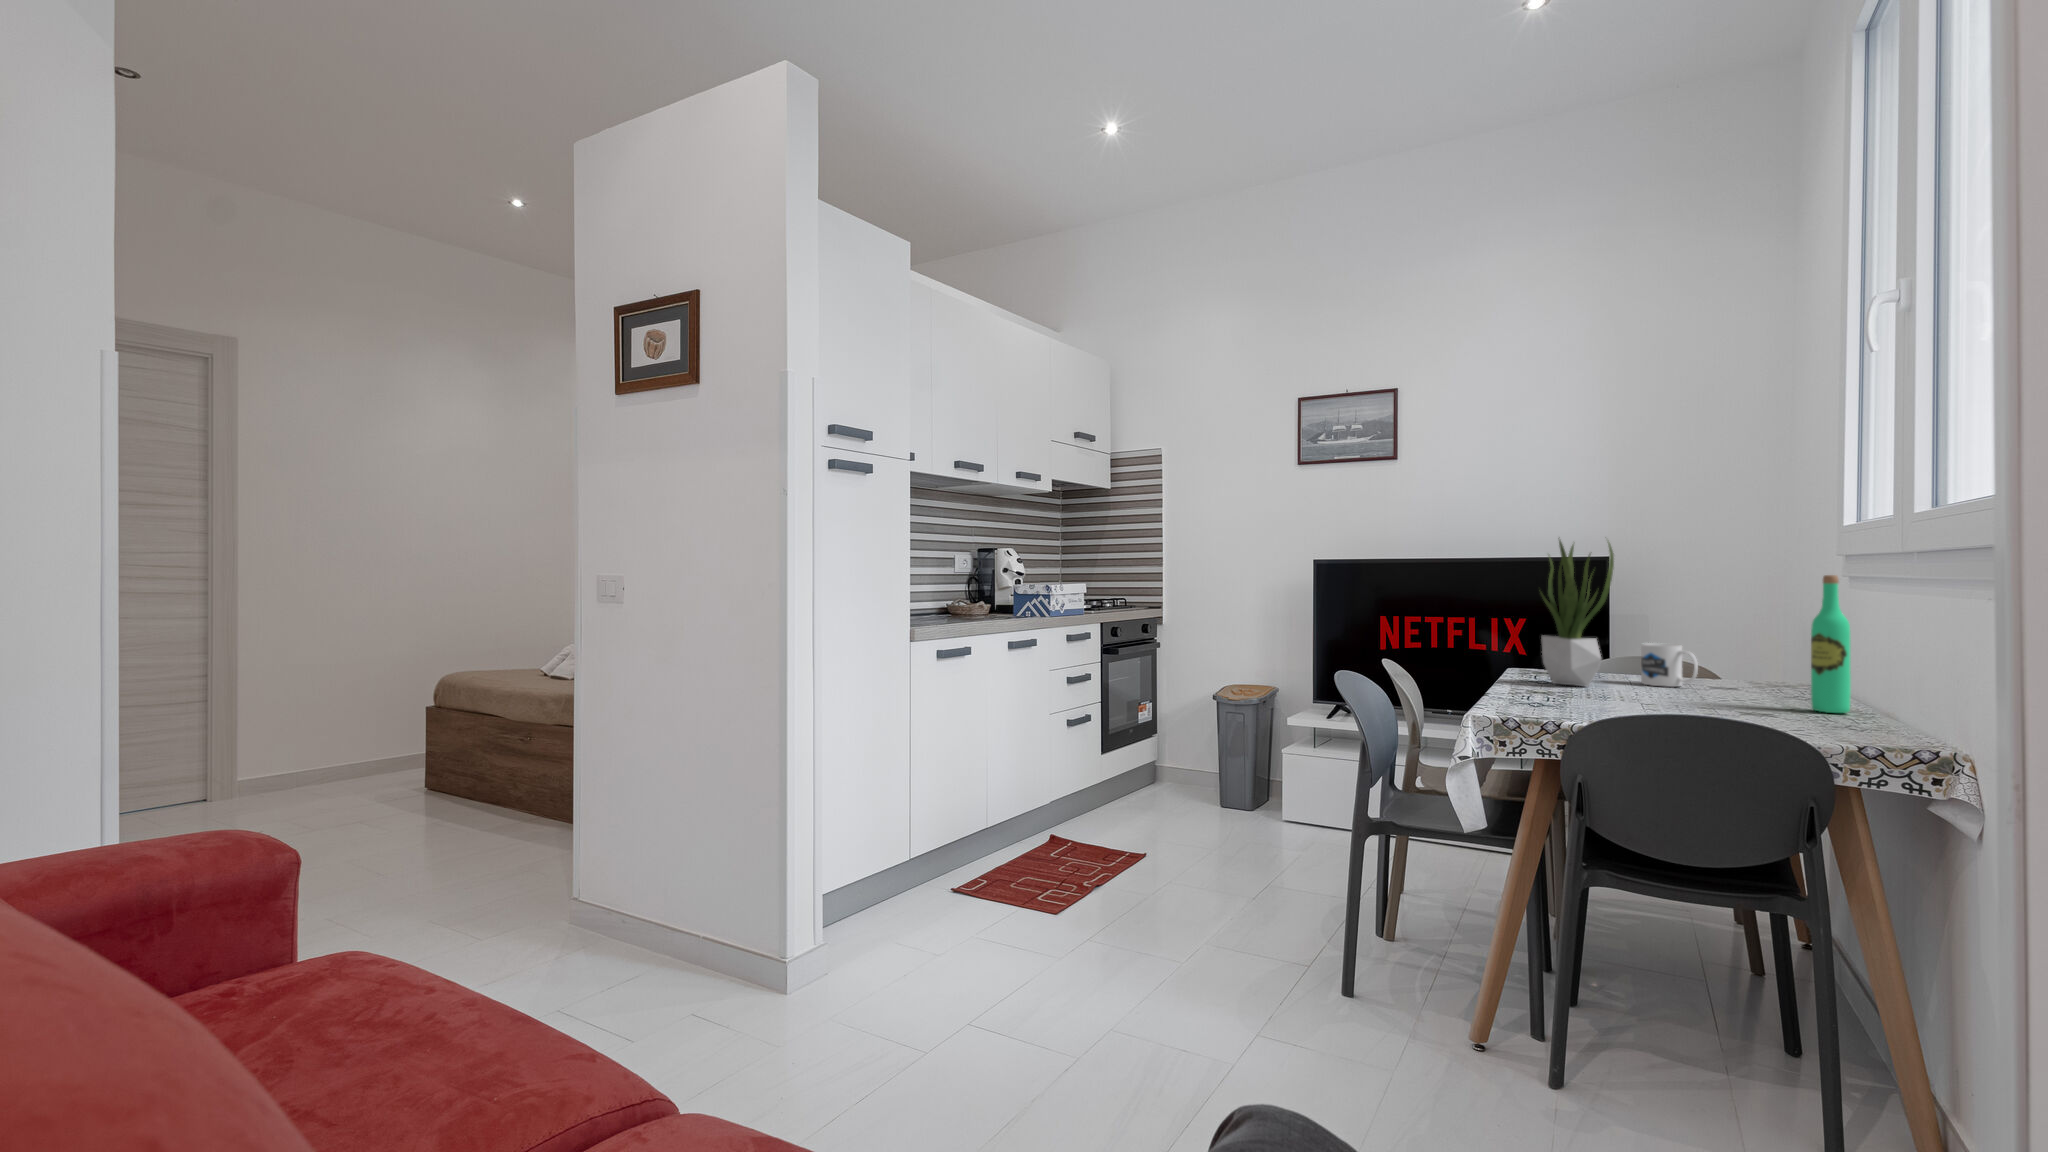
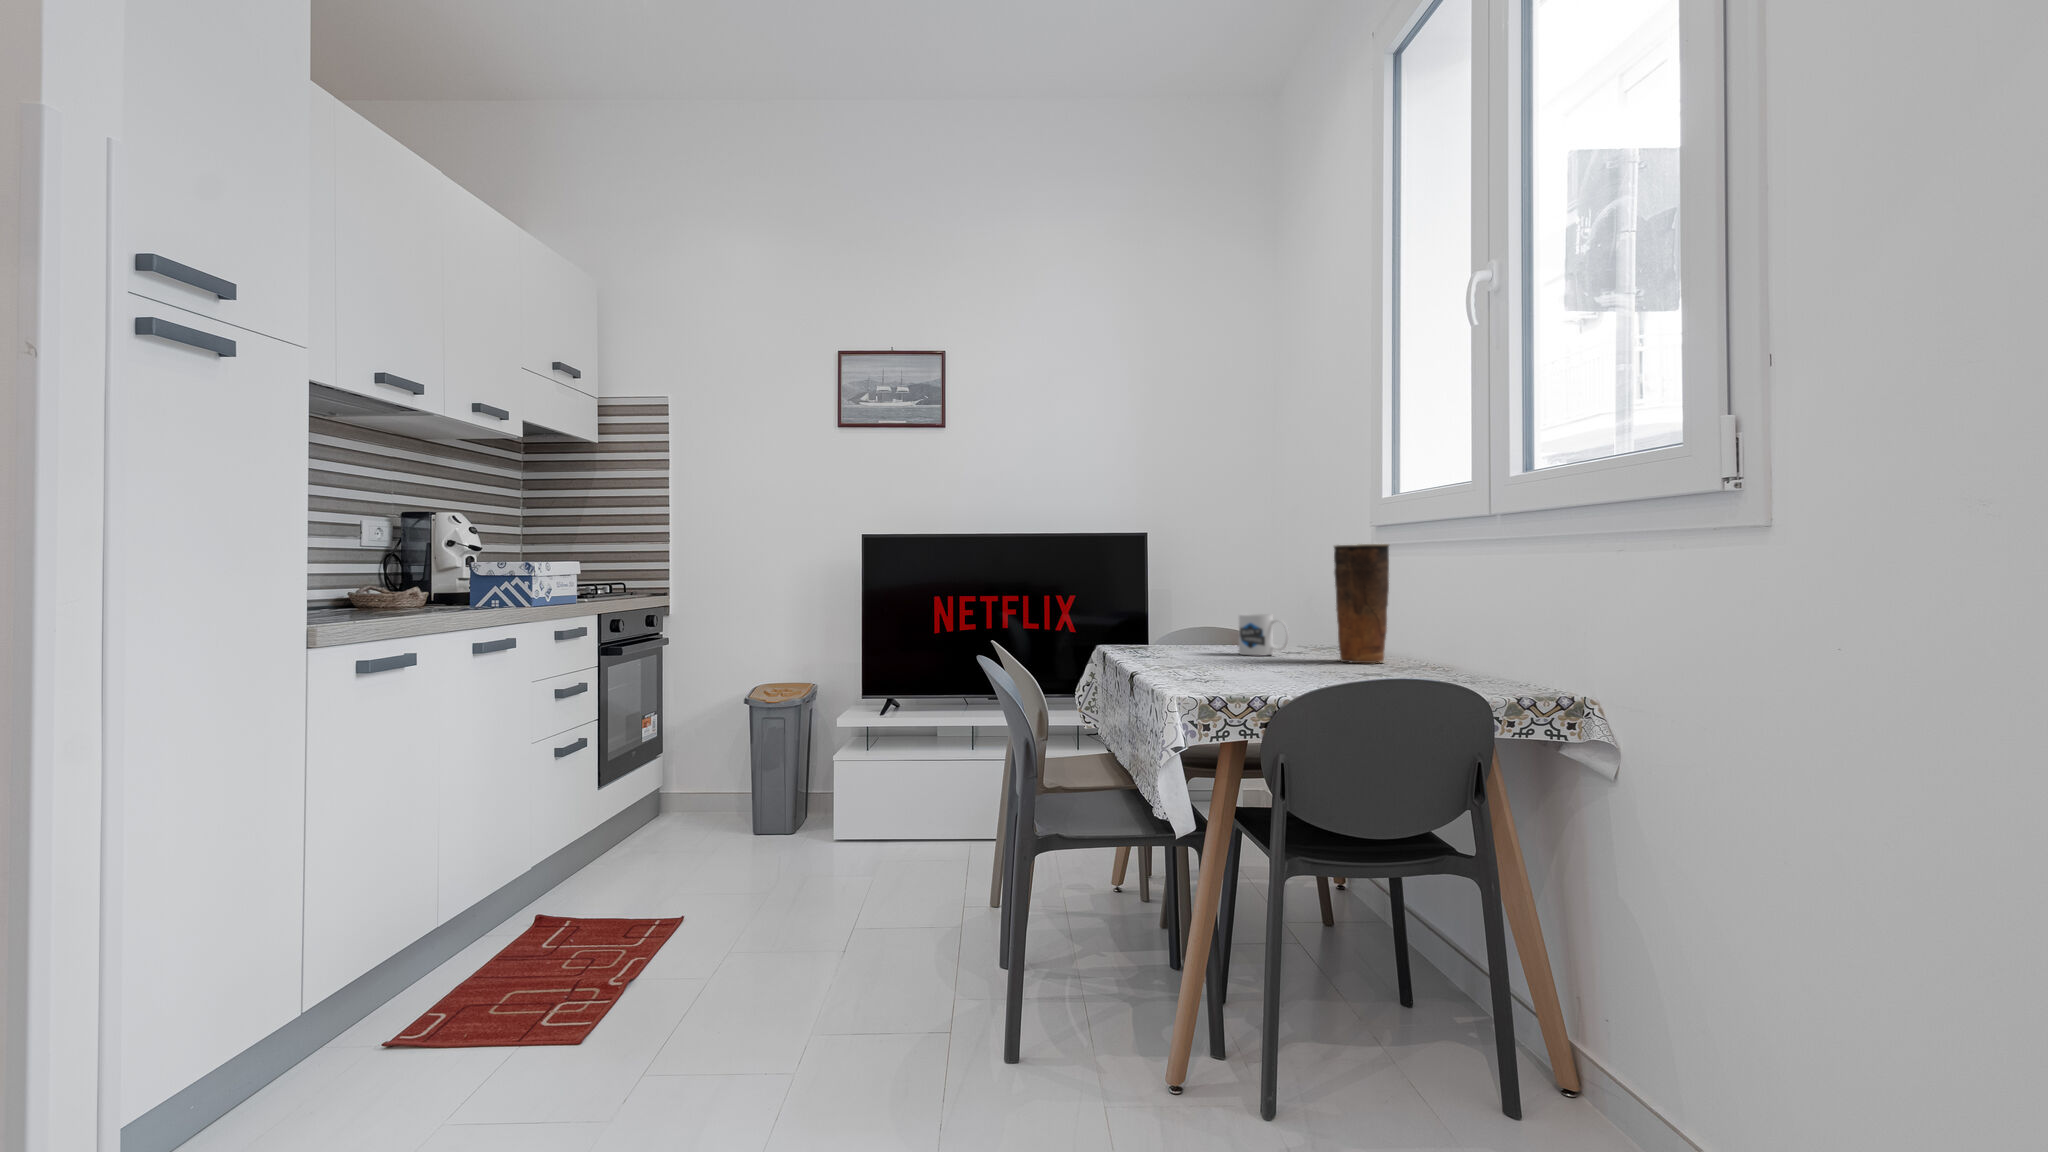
potted plant: present [1541,540,1614,686] -> none [1163,502,1230,660]
vase: none [1739,575,1811,702] -> present [1334,544,1389,663]
wine bottle: present [1811,575,1851,713] -> none [1406,542,1436,670]

